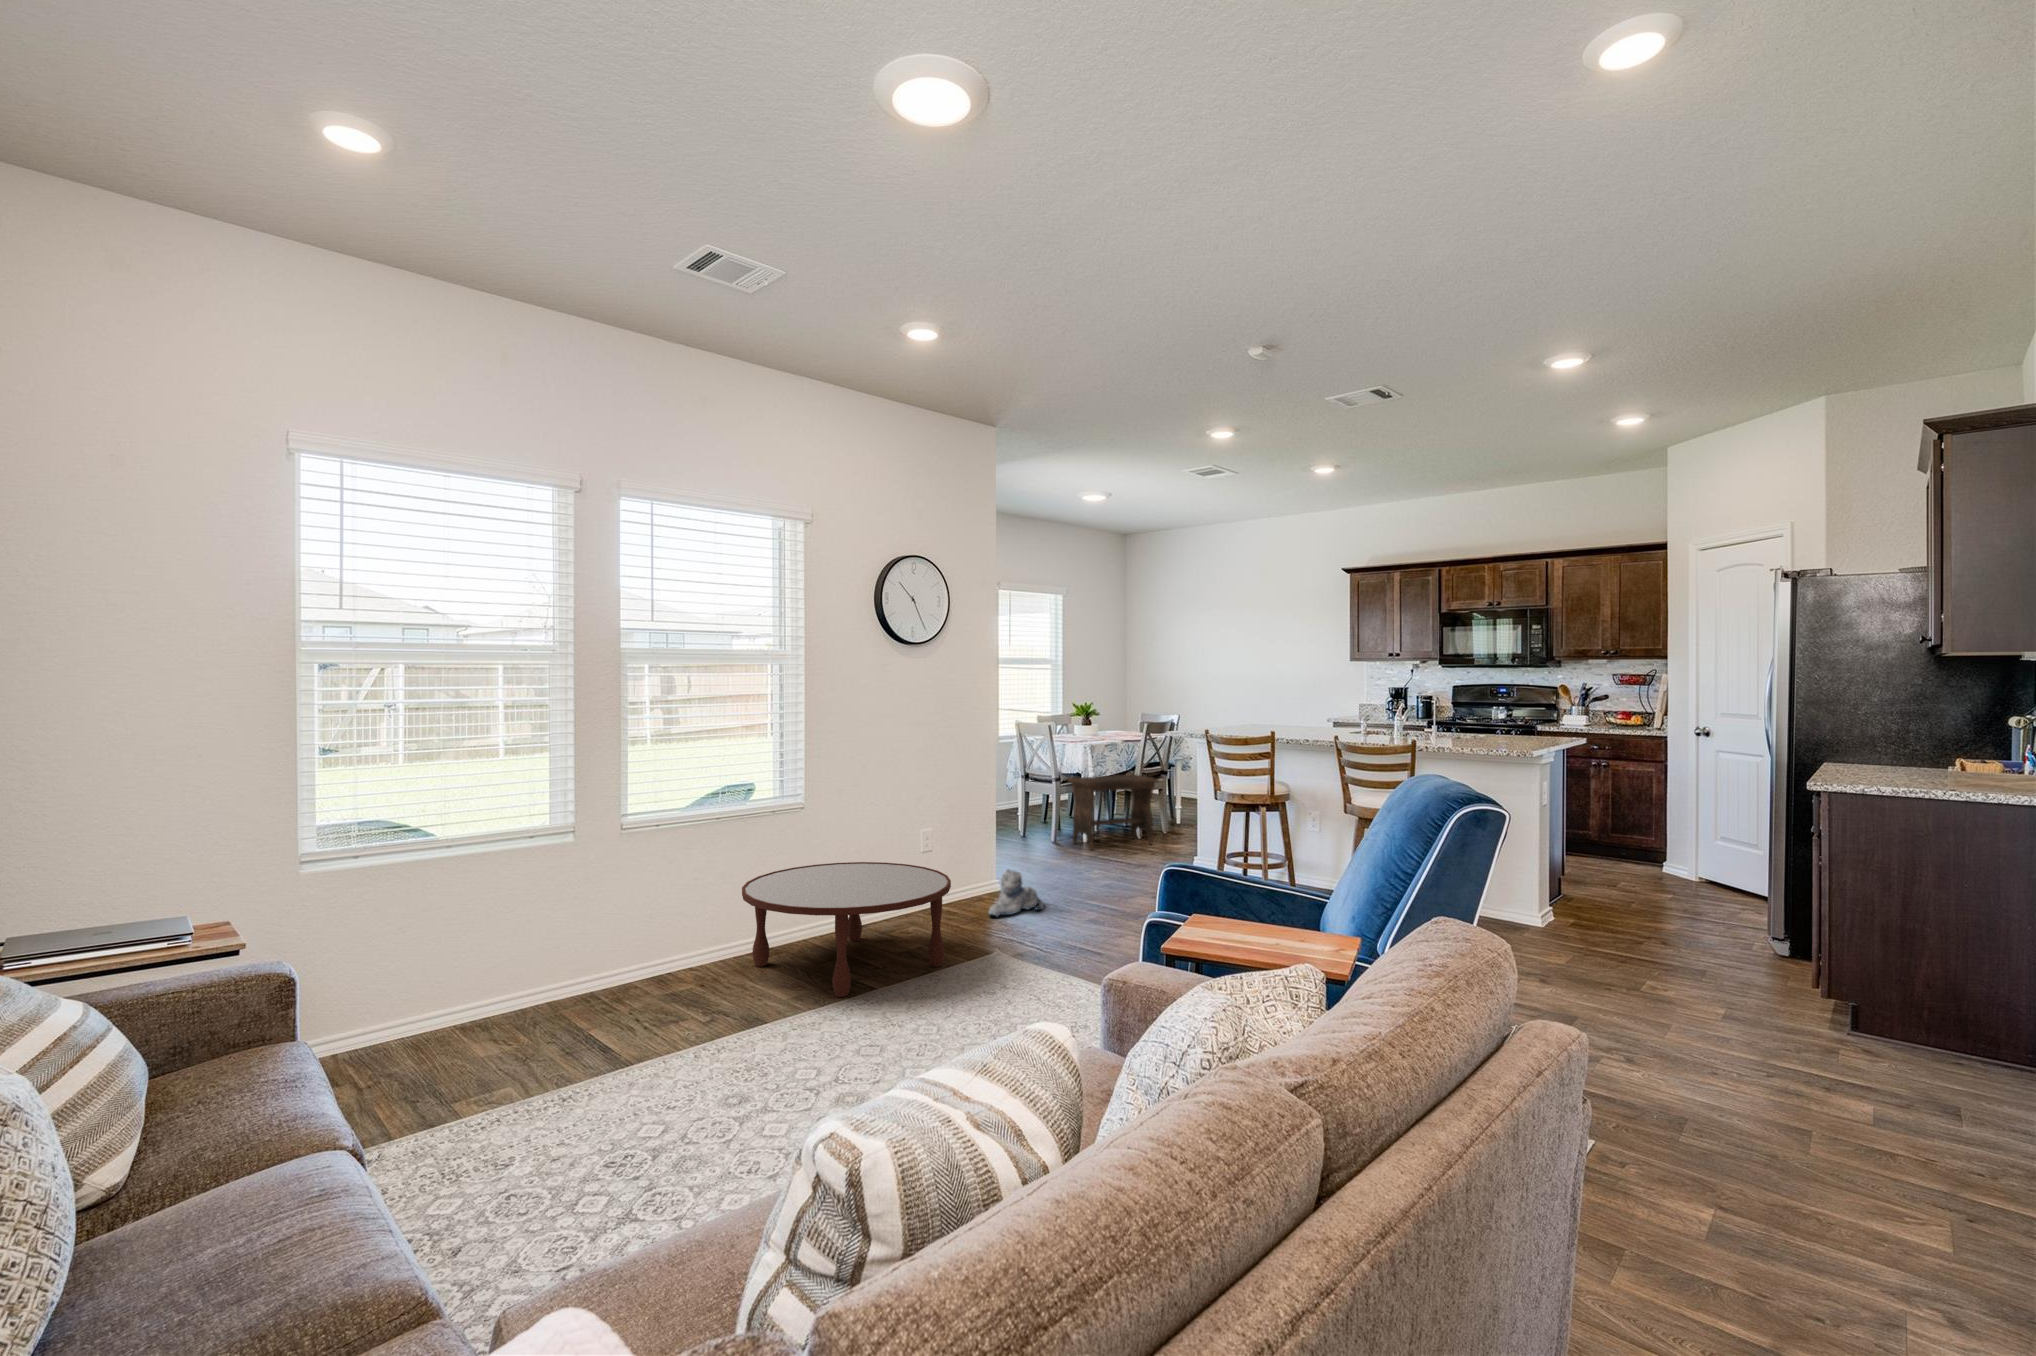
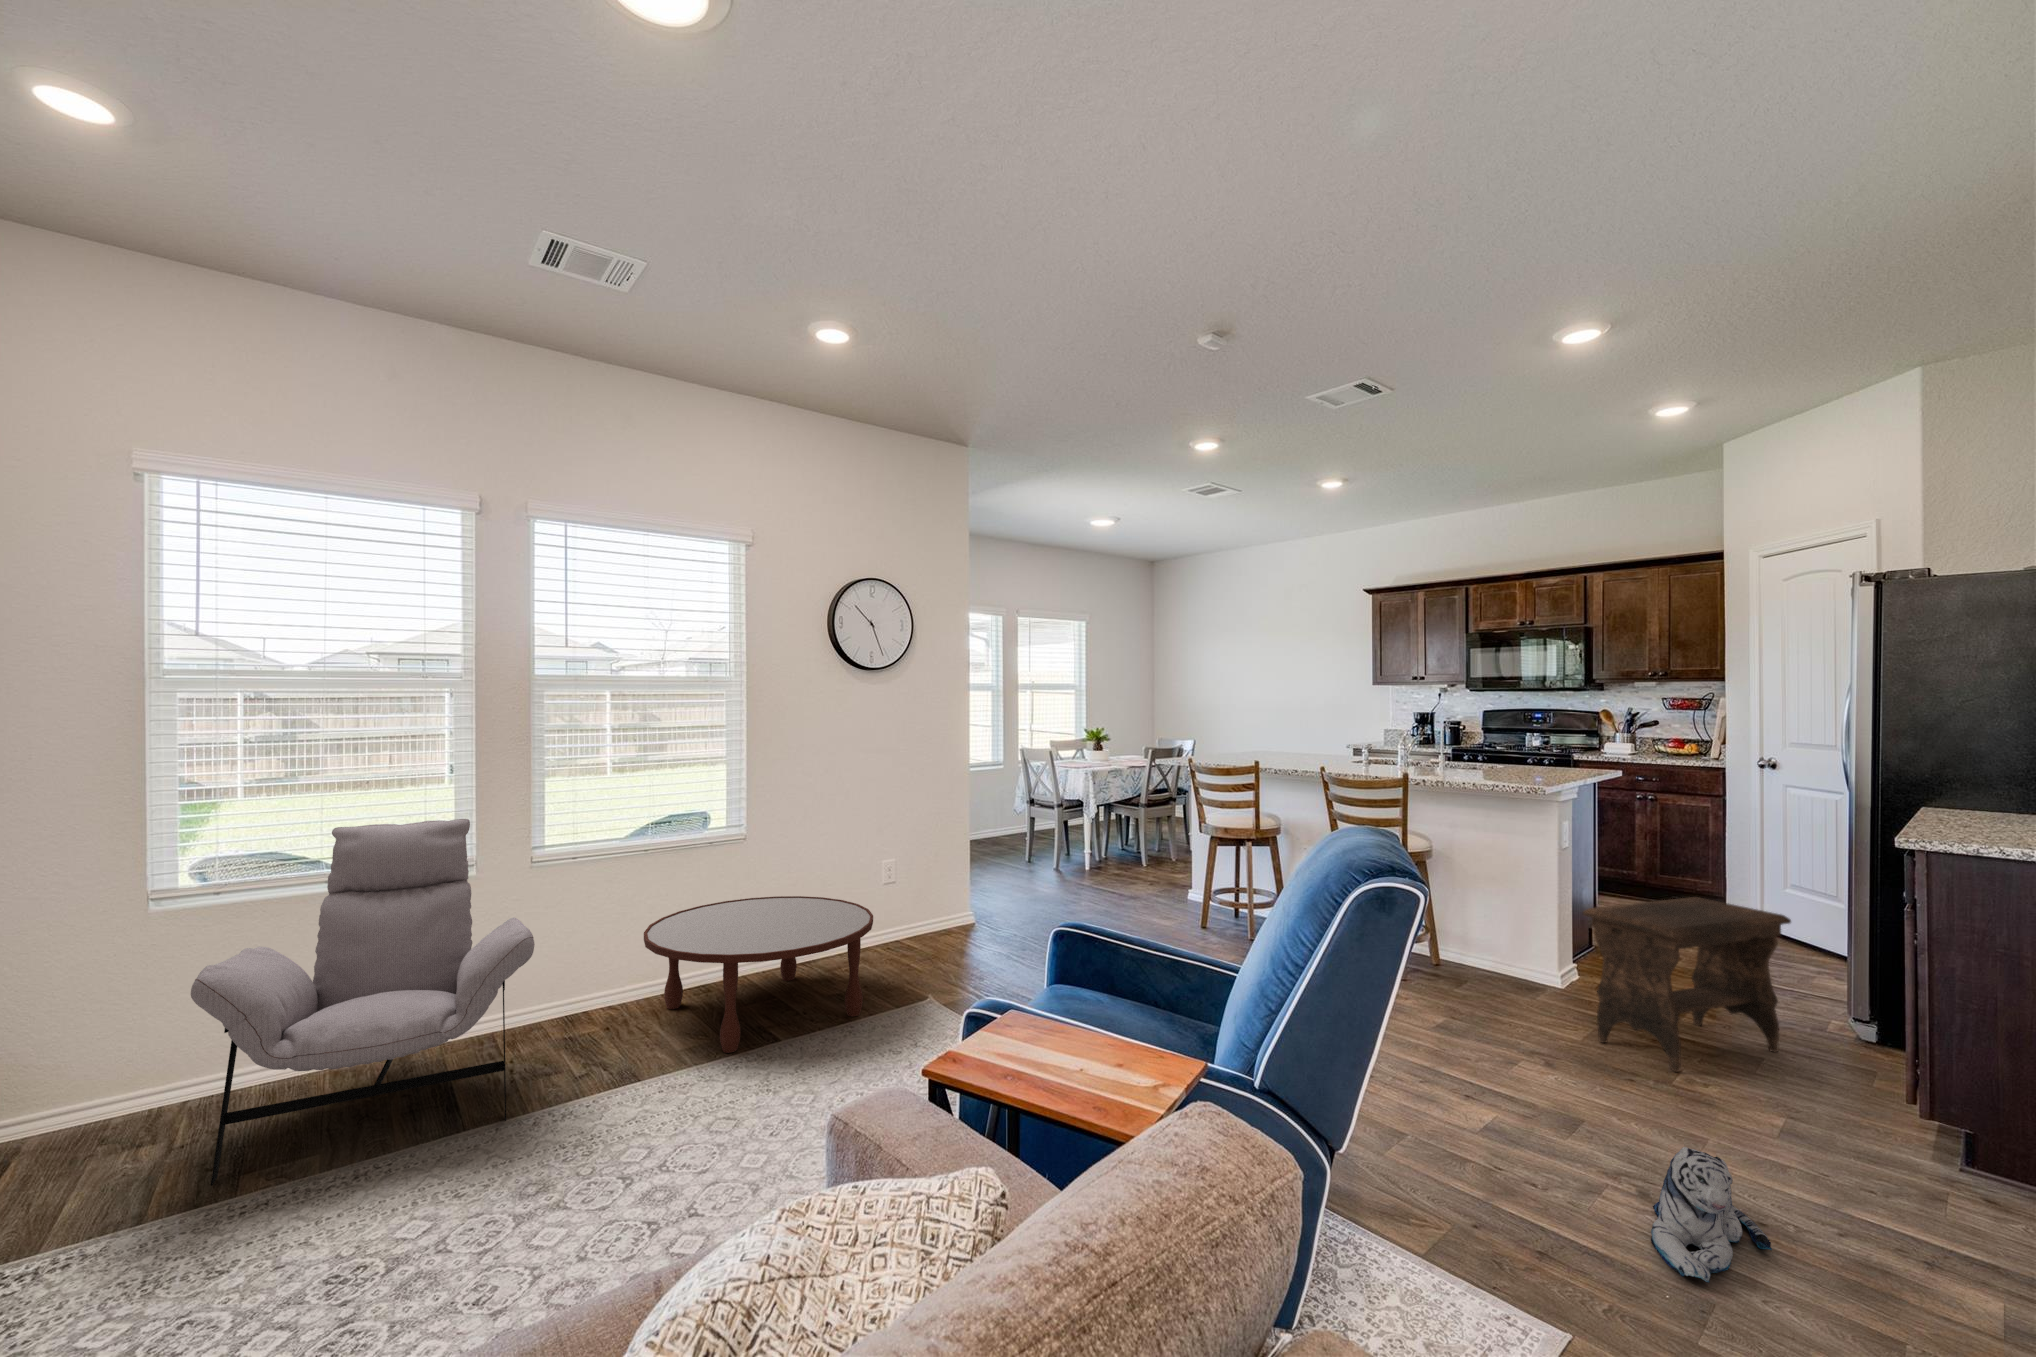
footstool: present [1068,775,1158,850] -> present [1582,897,1791,1072]
lounge chair: none [415,787,691,1107] -> present [191,819,535,1186]
plush toy: present [989,870,1044,916] -> present [1651,1147,1772,1282]

